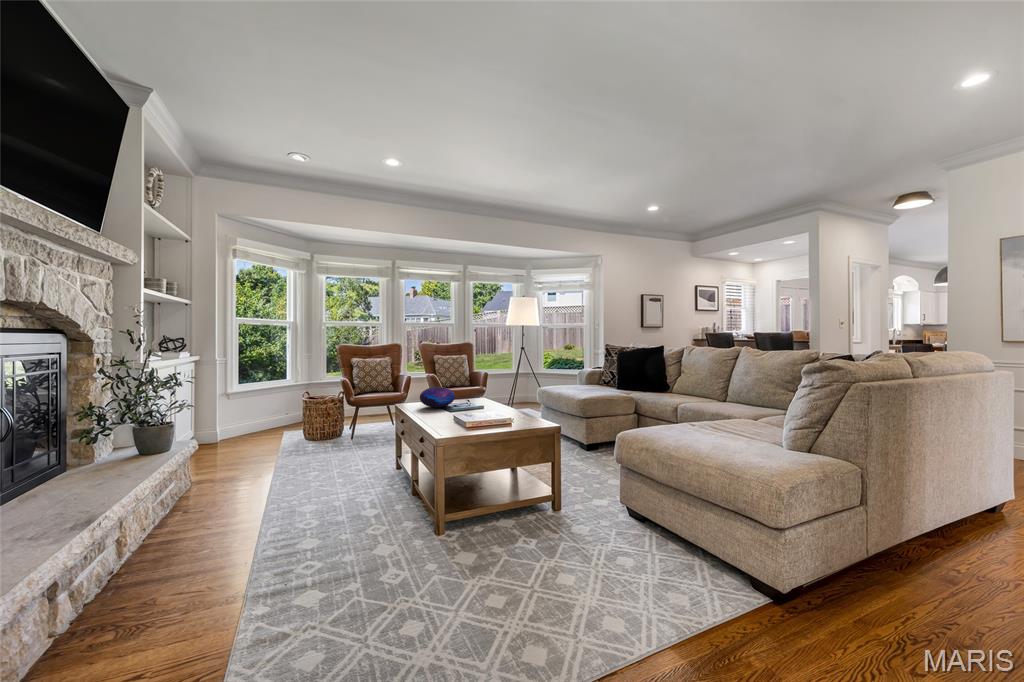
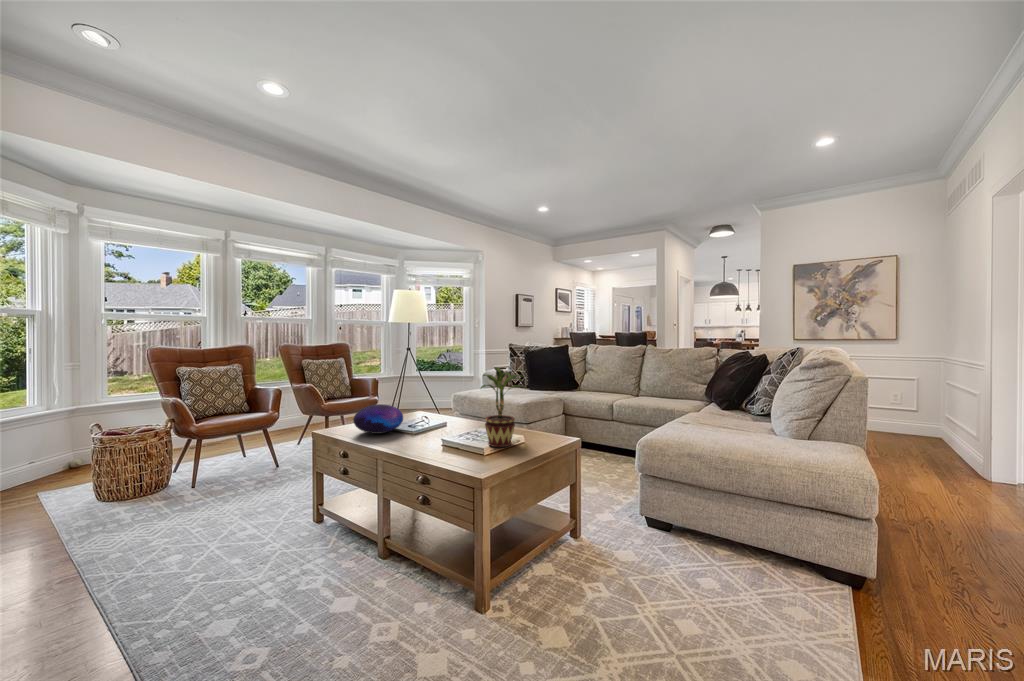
potted plant: none [478,360,522,421] -> present [480,367,523,447]

